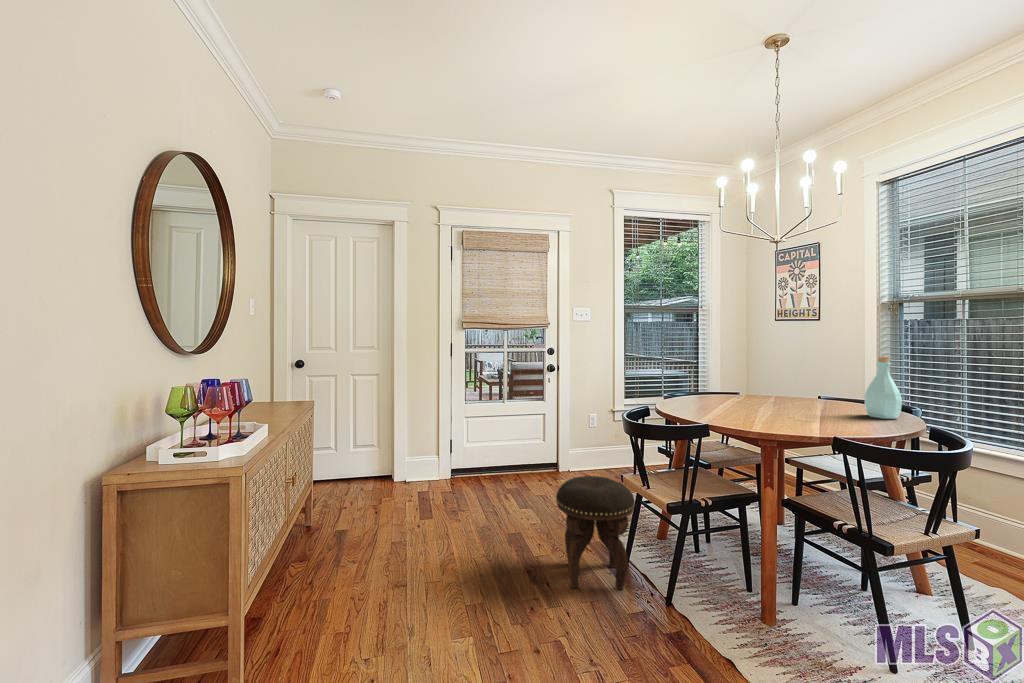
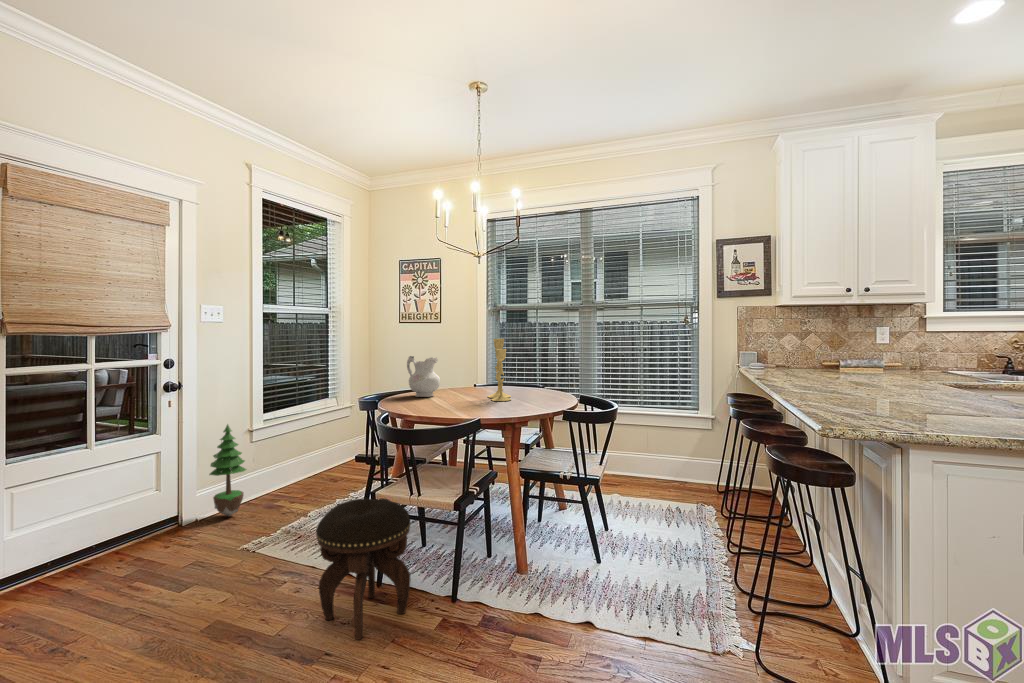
candlestick: none [783,341,825,417] -> present [488,339,511,401]
ceramic pitcher: none [711,356,747,401] -> present [407,356,440,397]
bottle: present [865,356,902,419] -> none [529,349,551,395]
potted tree: none [574,401,601,474] -> present [209,424,246,516]

